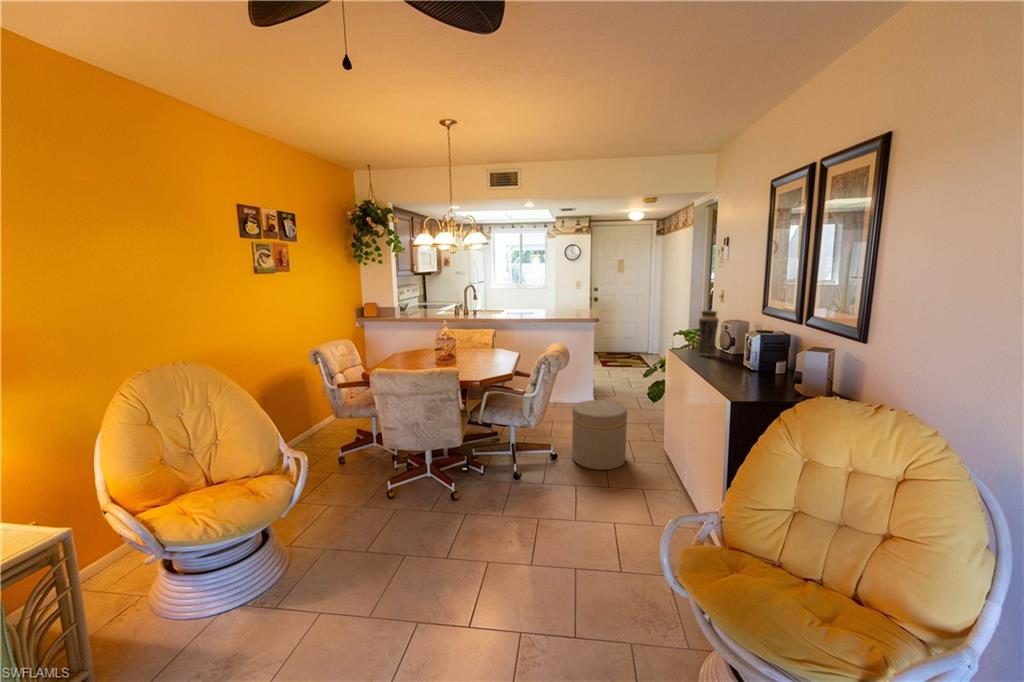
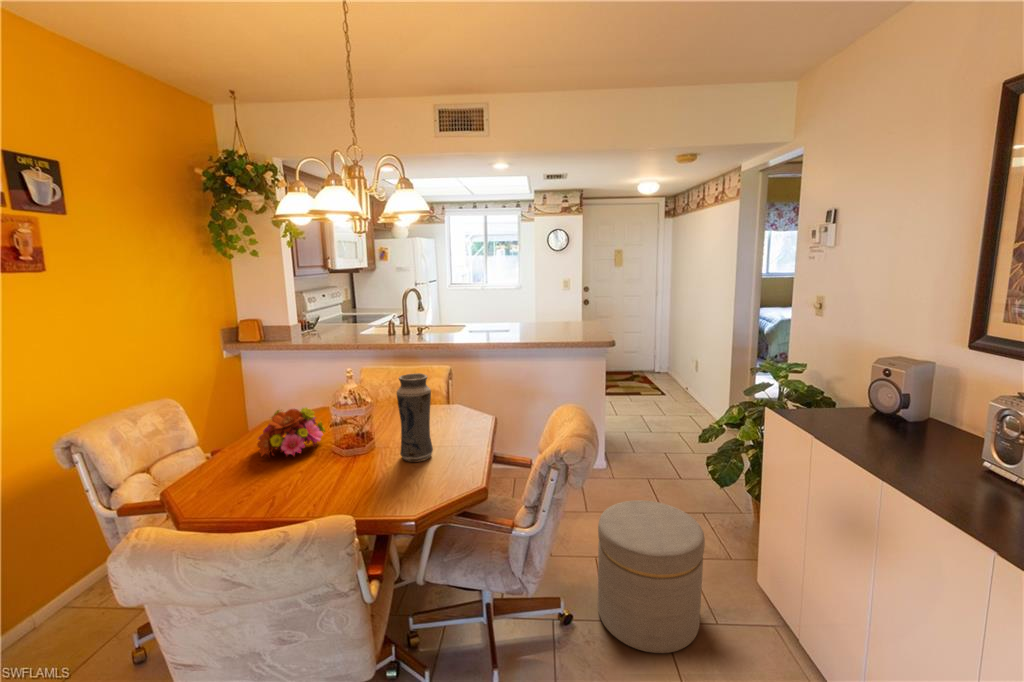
vase: present [698,310,719,357] -> present [397,373,433,462]
flower bouquet: none [400,341,432,365] -> present [257,407,325,456]

